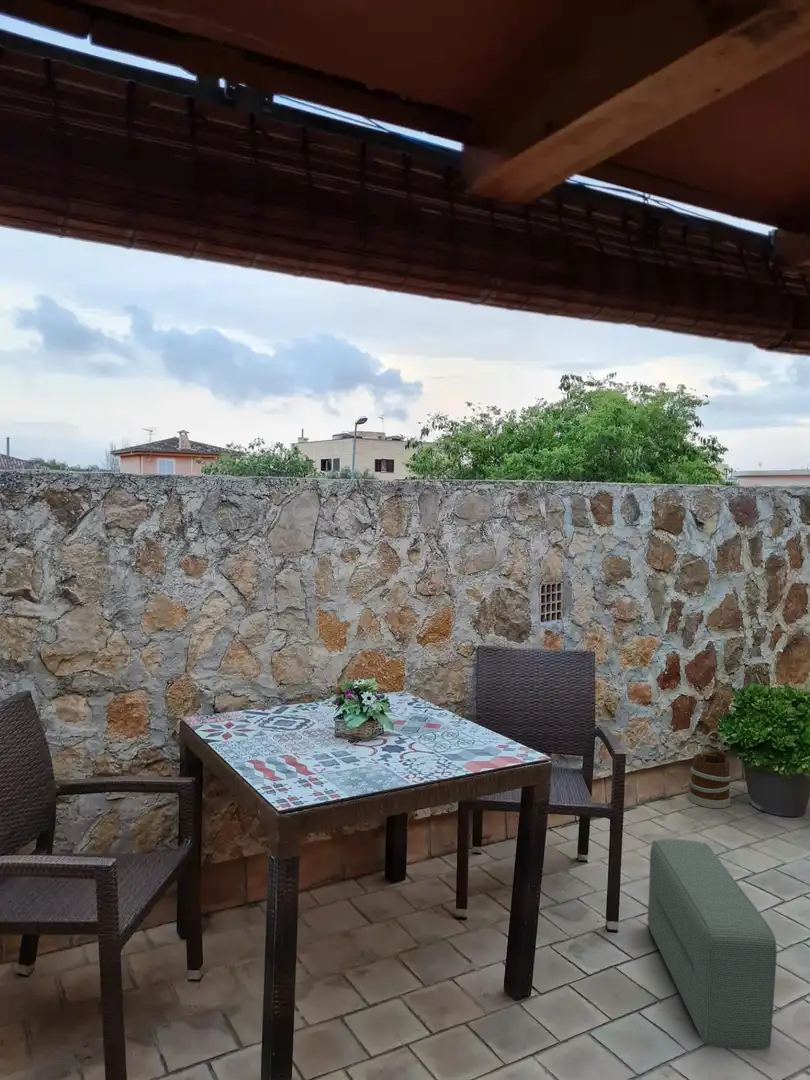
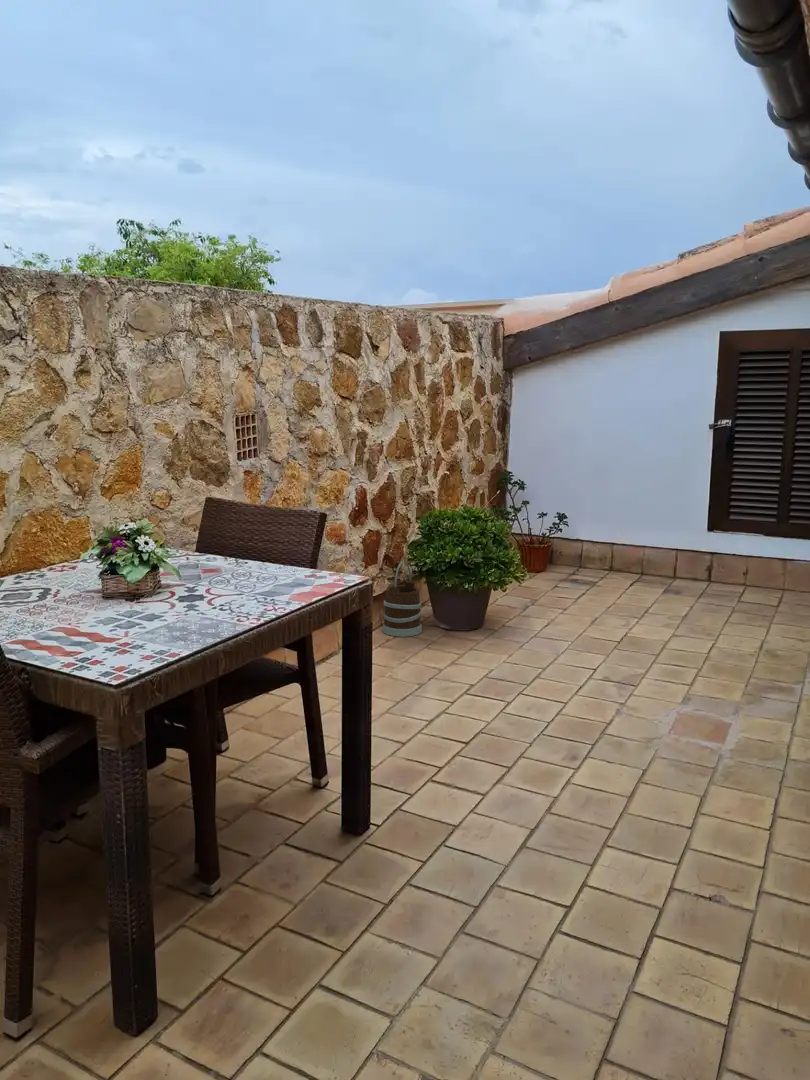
pouf: present [648,839,777,1050] -> none [409,663,577,854]

